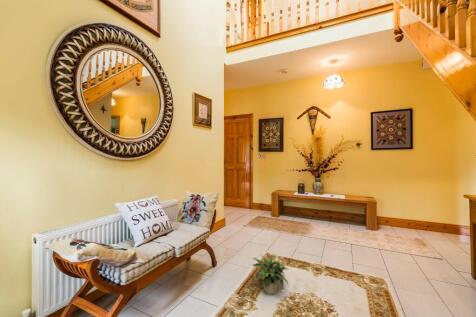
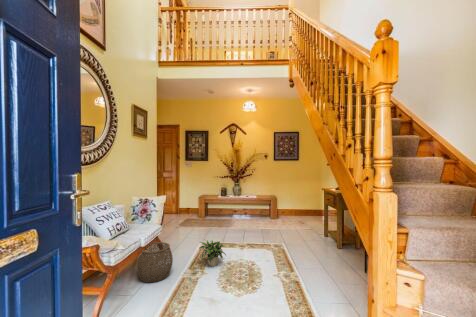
woven basket: none [178,249,219,301] -> present [137,242,173,282]

